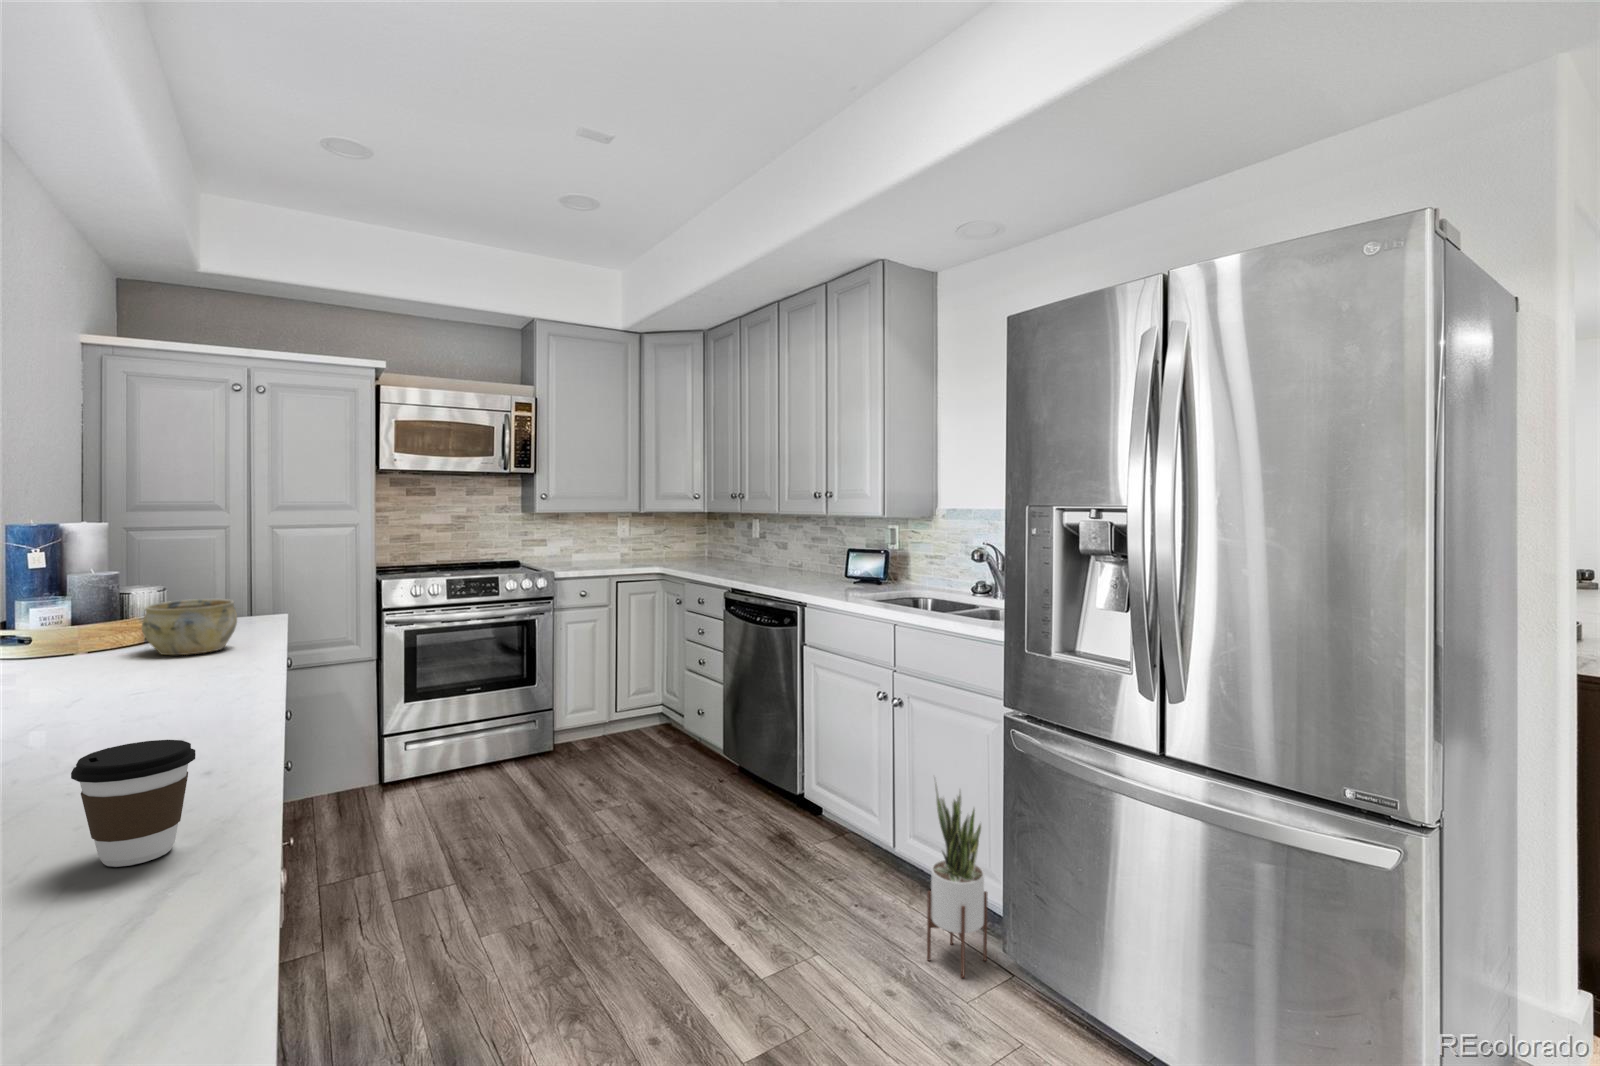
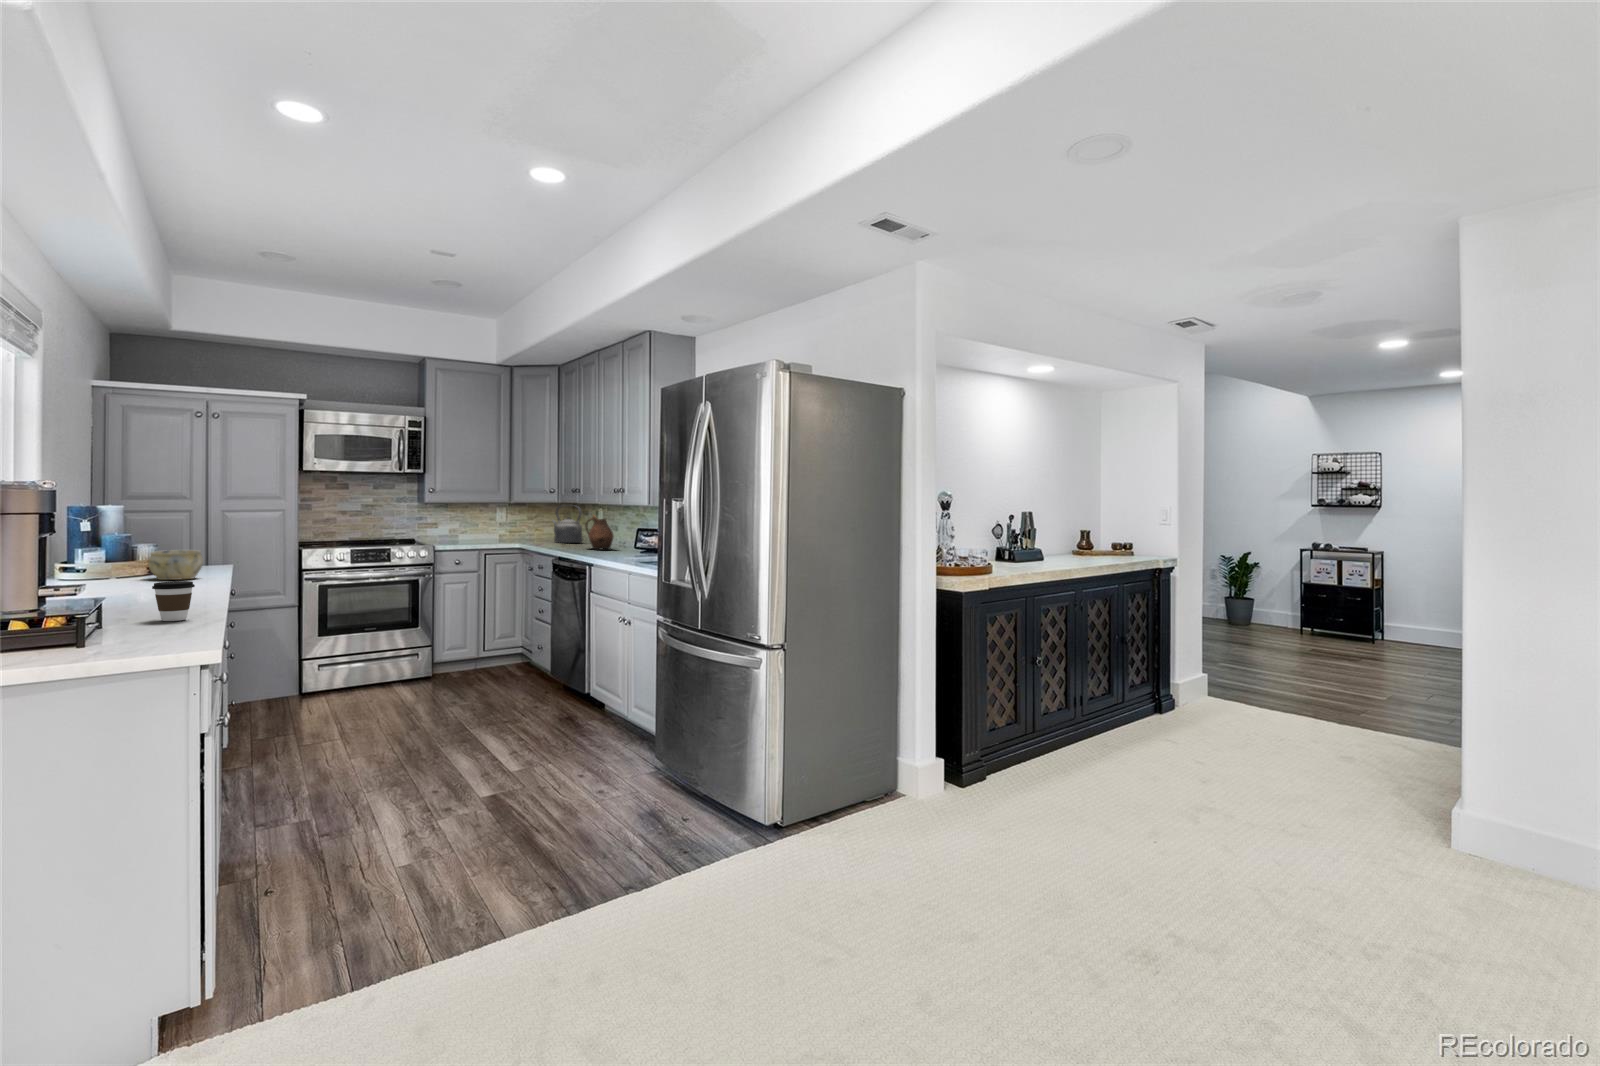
kettle: none [690,515,731,564] -> present [552,505,583,543]
ceramic pitcher: none [754,528,799,576] -> present [585,515,614,550]
potted plant: present [927,778,987,978] -> none [613,659,648,770]

